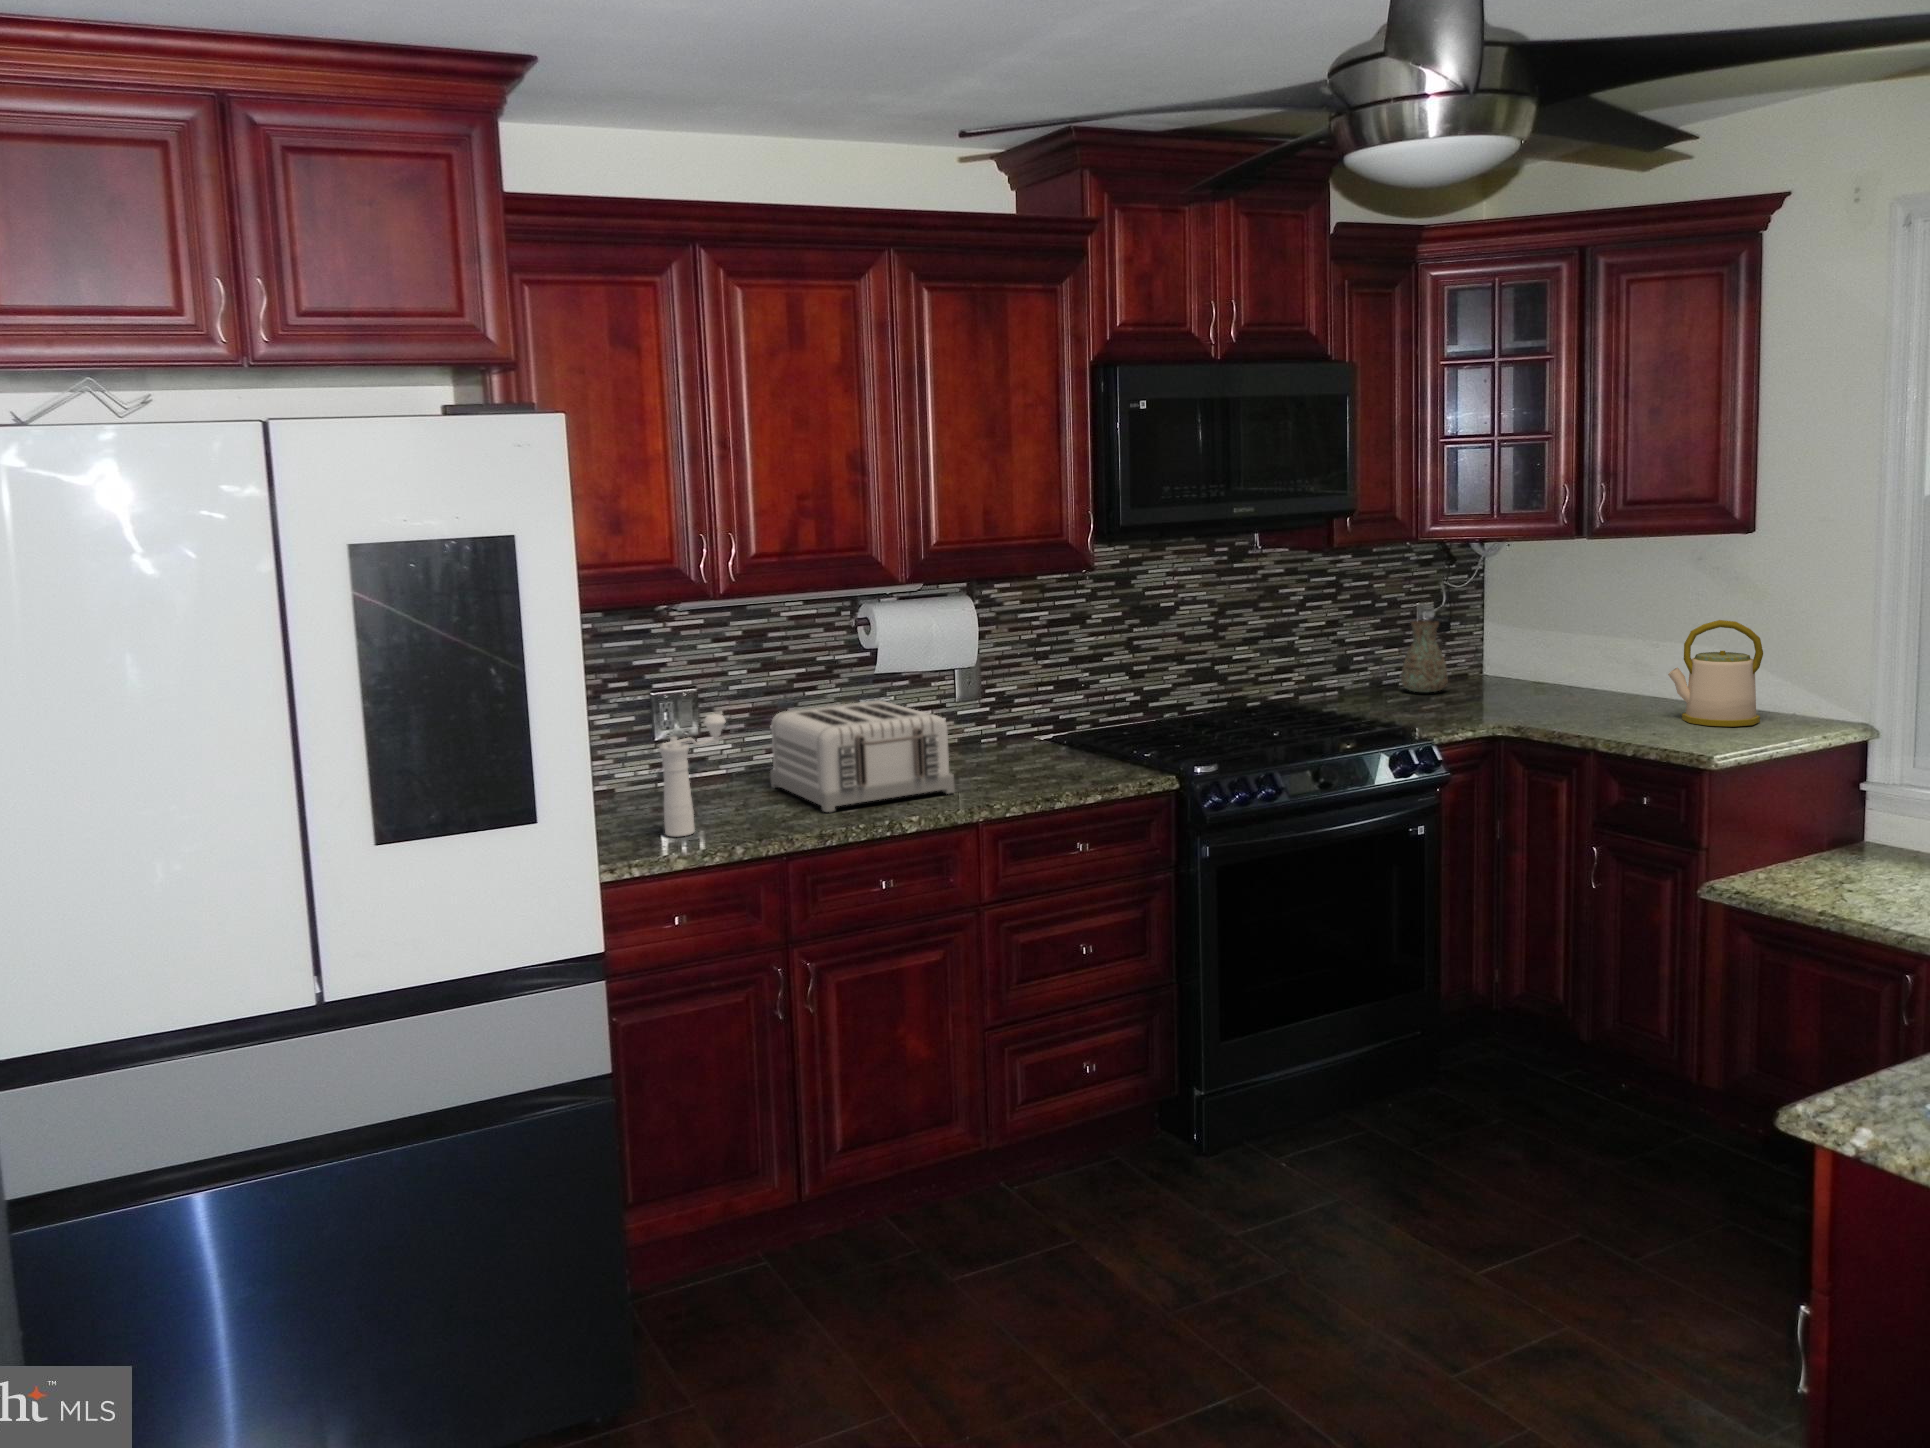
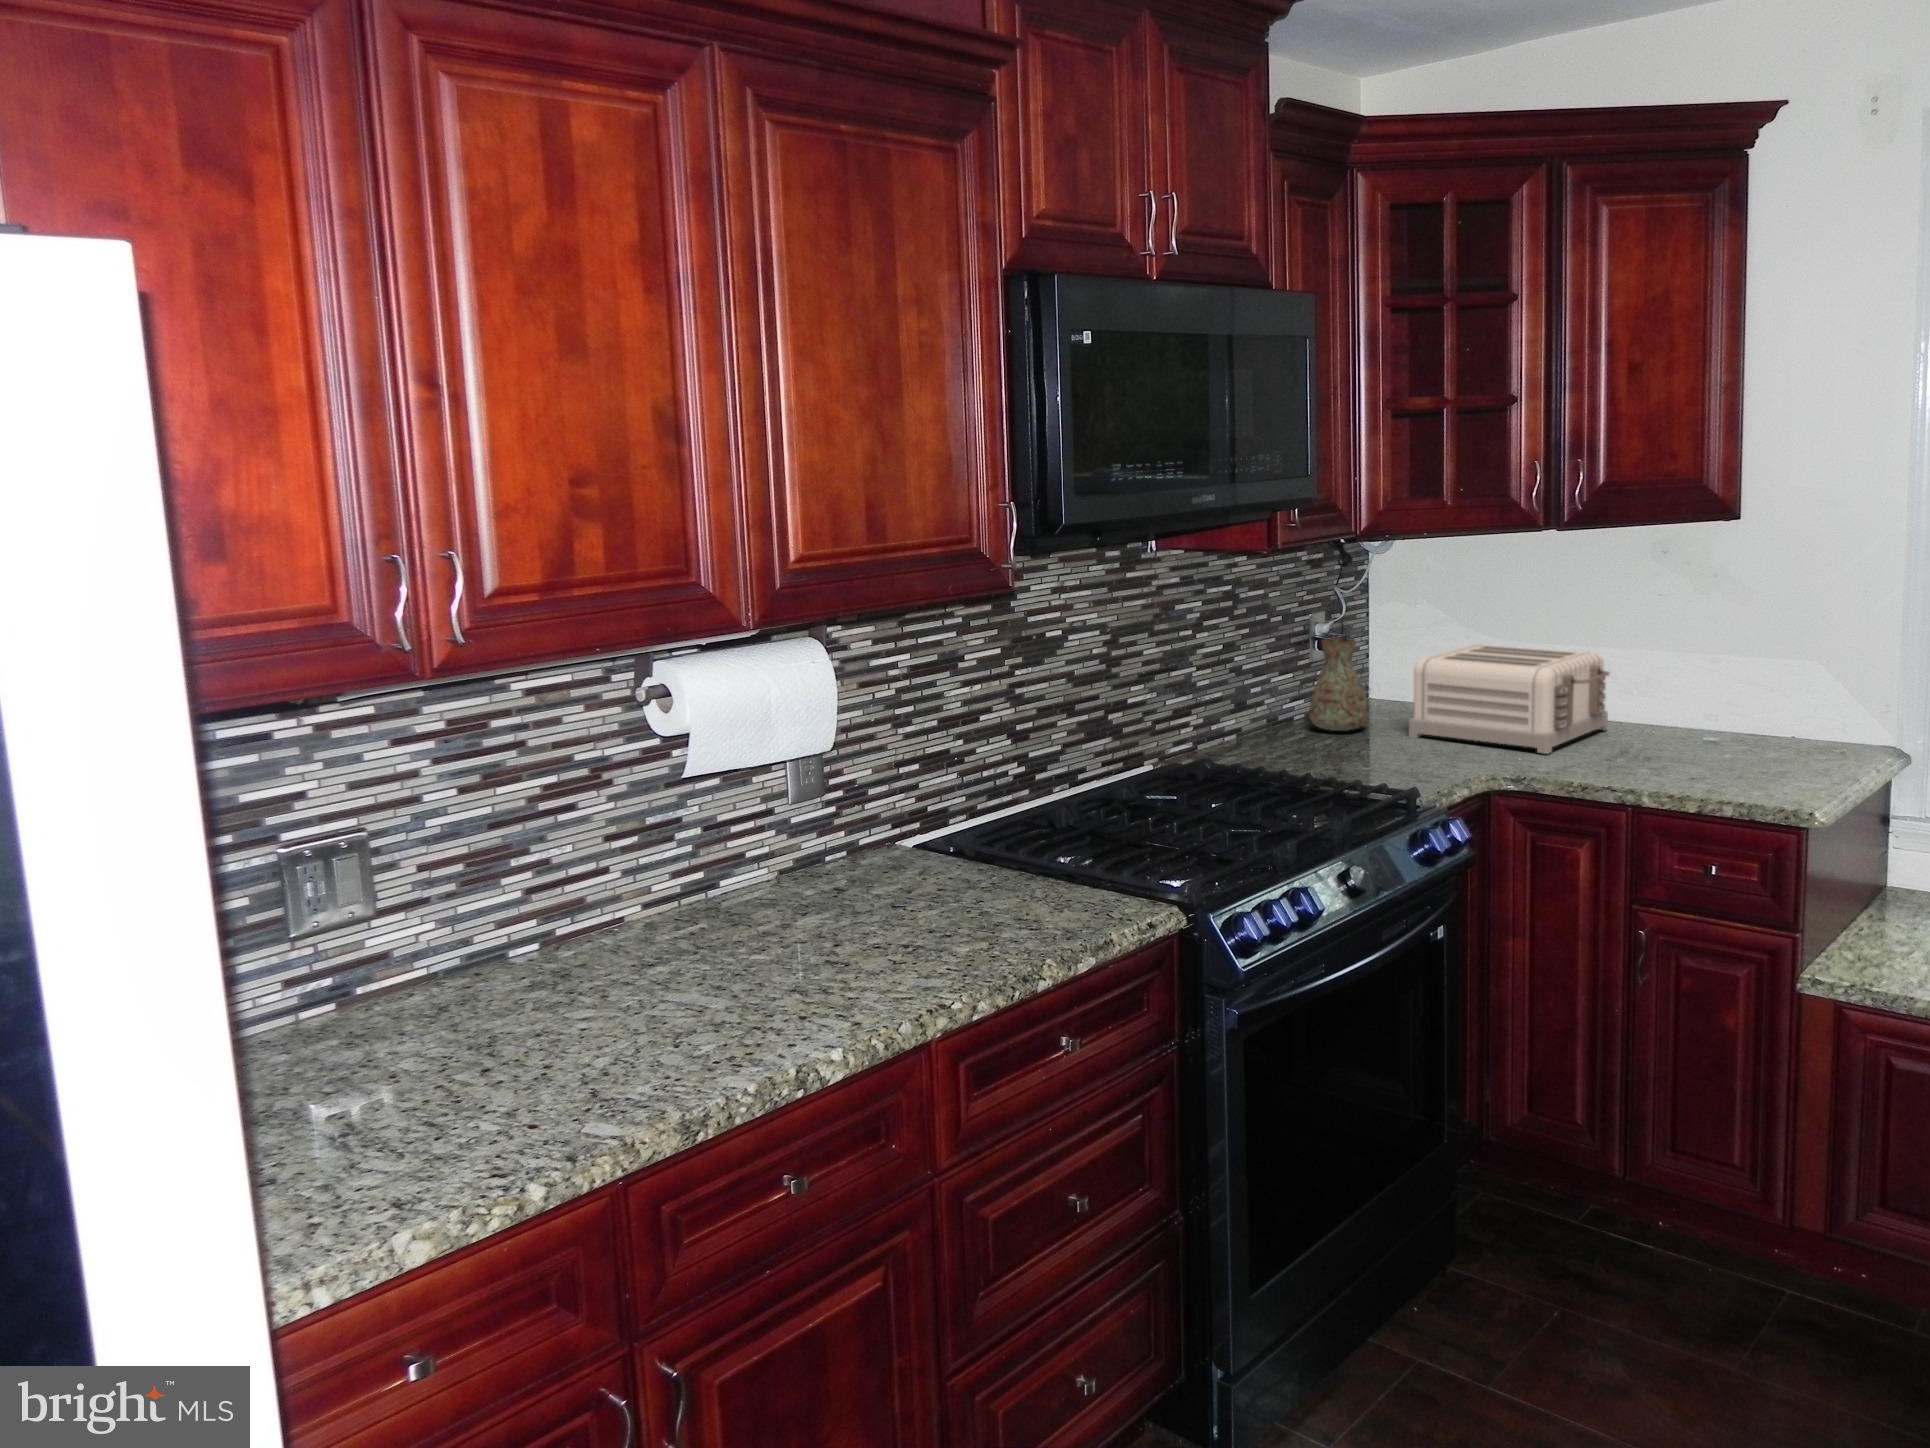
kettle: present [1668,620,1763,727] -> none [1665,632,1777,765]
toaster: present [770,700,955,812] -> present [1409,644,1610,754]
pepper mill: present [659,714,726,837] -> none [334,902,463,1164]

